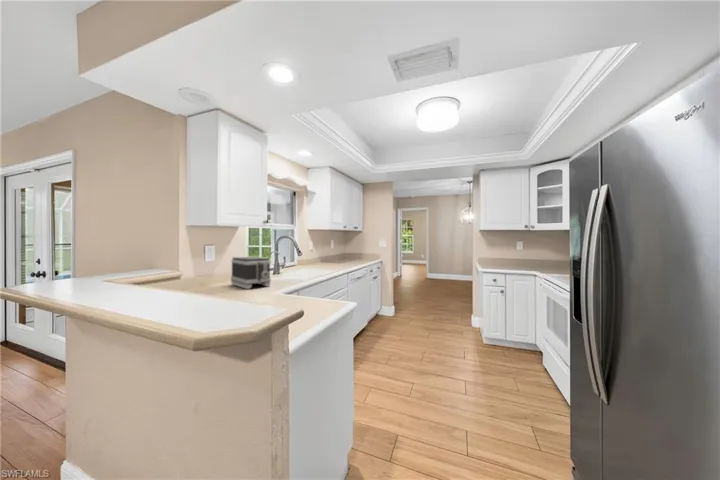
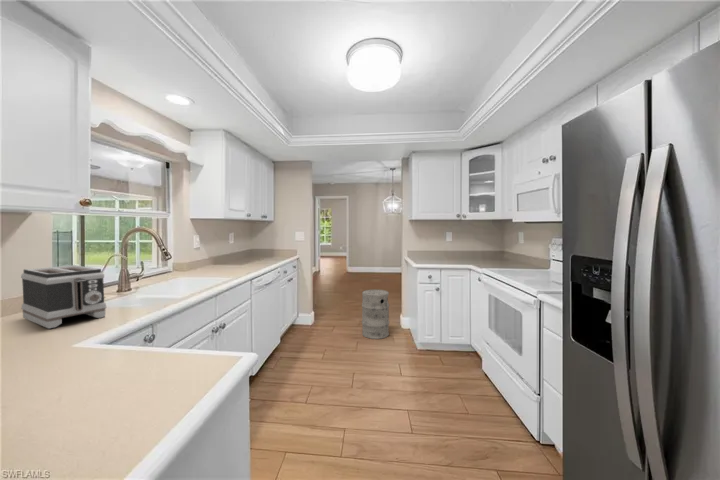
trash can: none [434,290,459,332] -> present [362,289,389,339]

